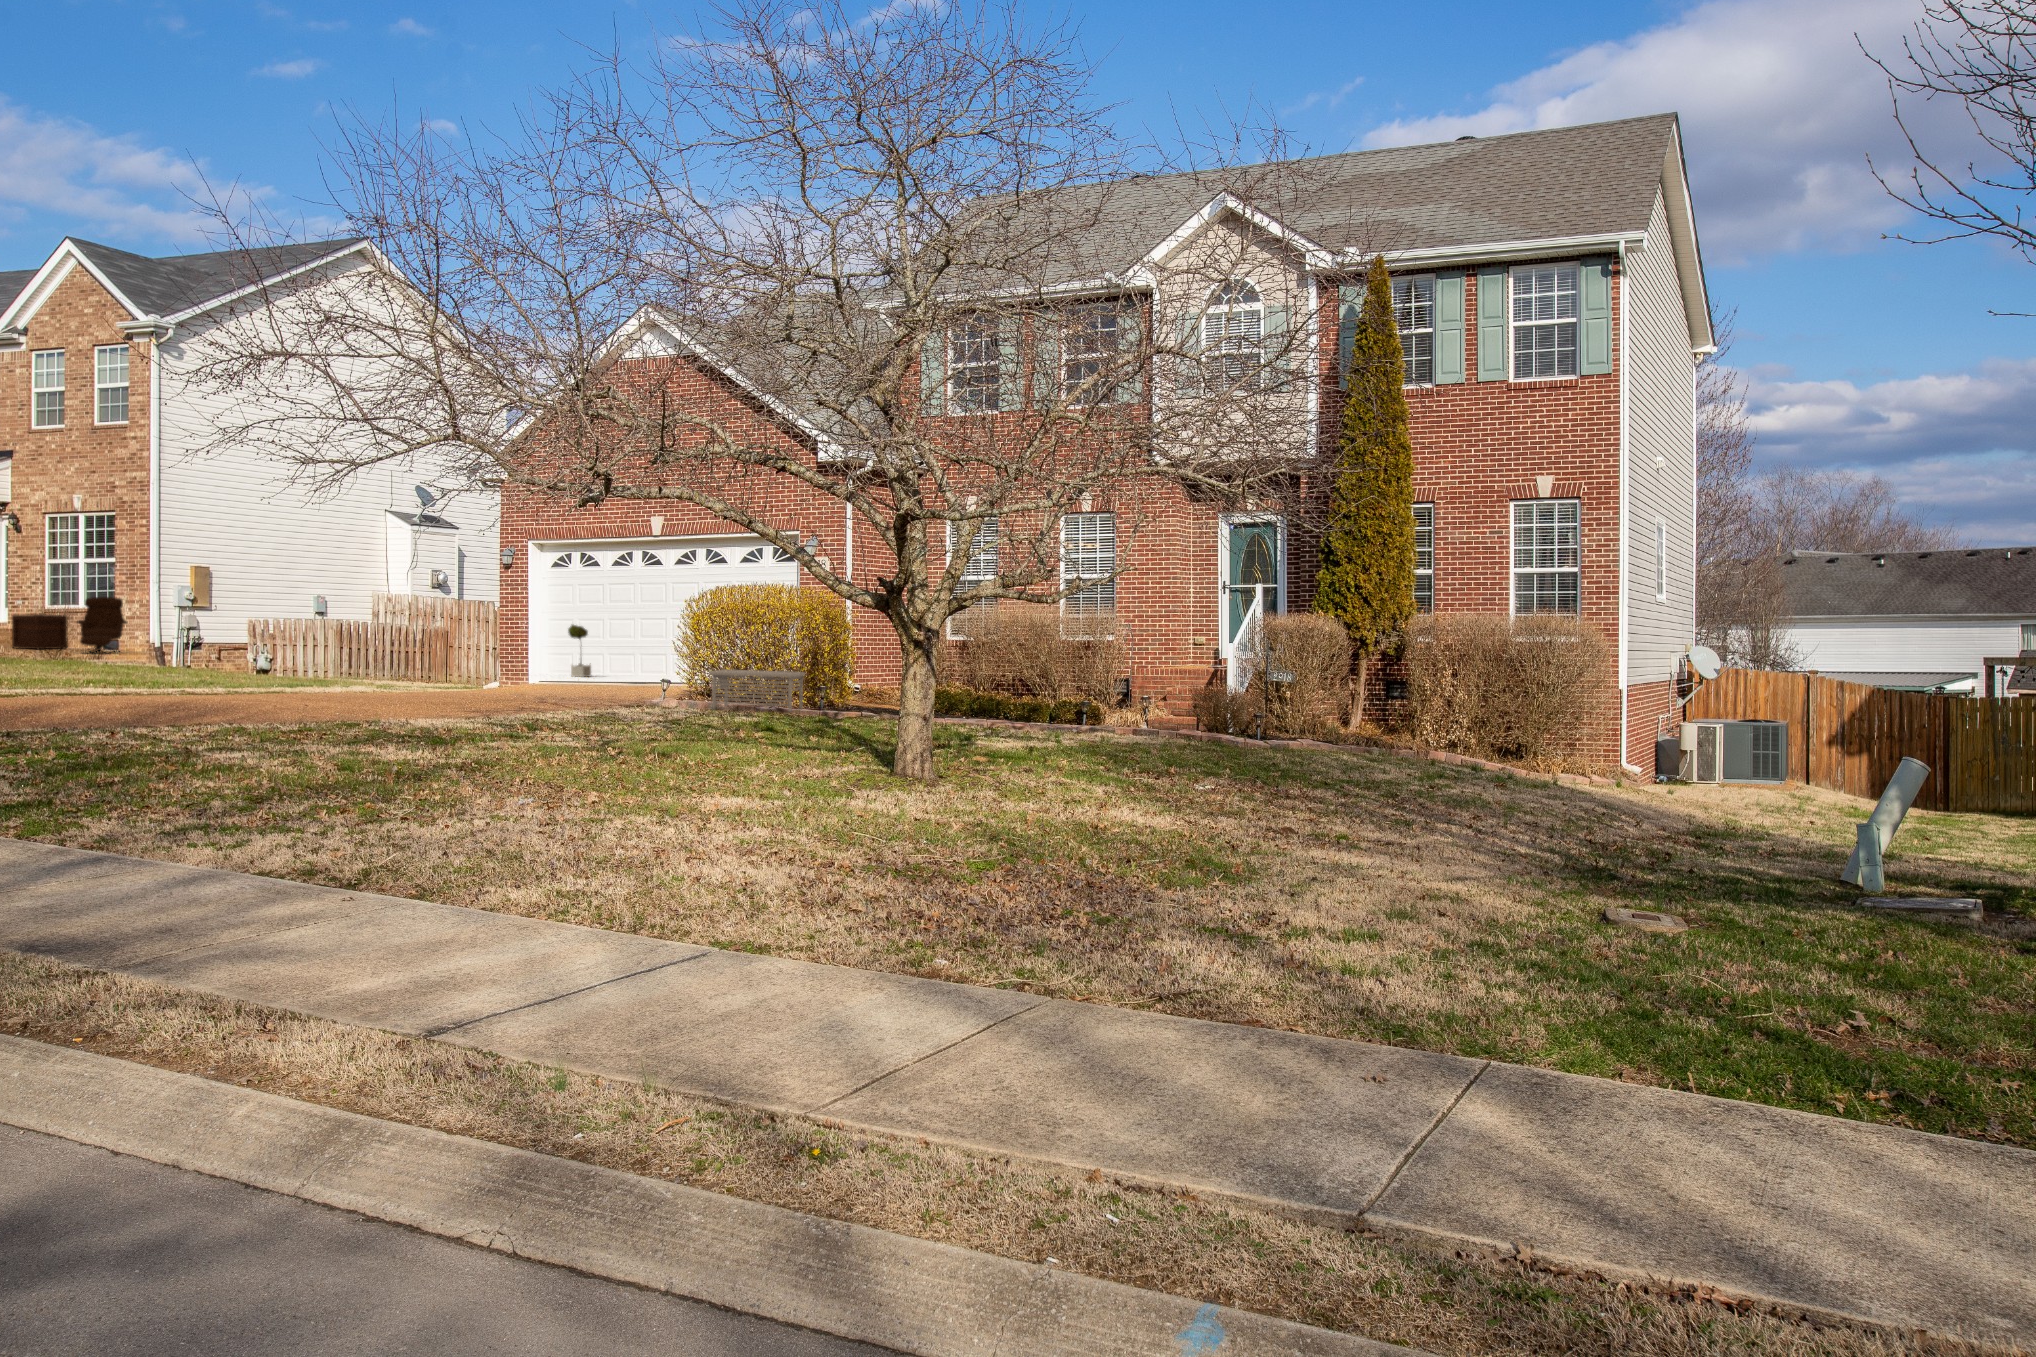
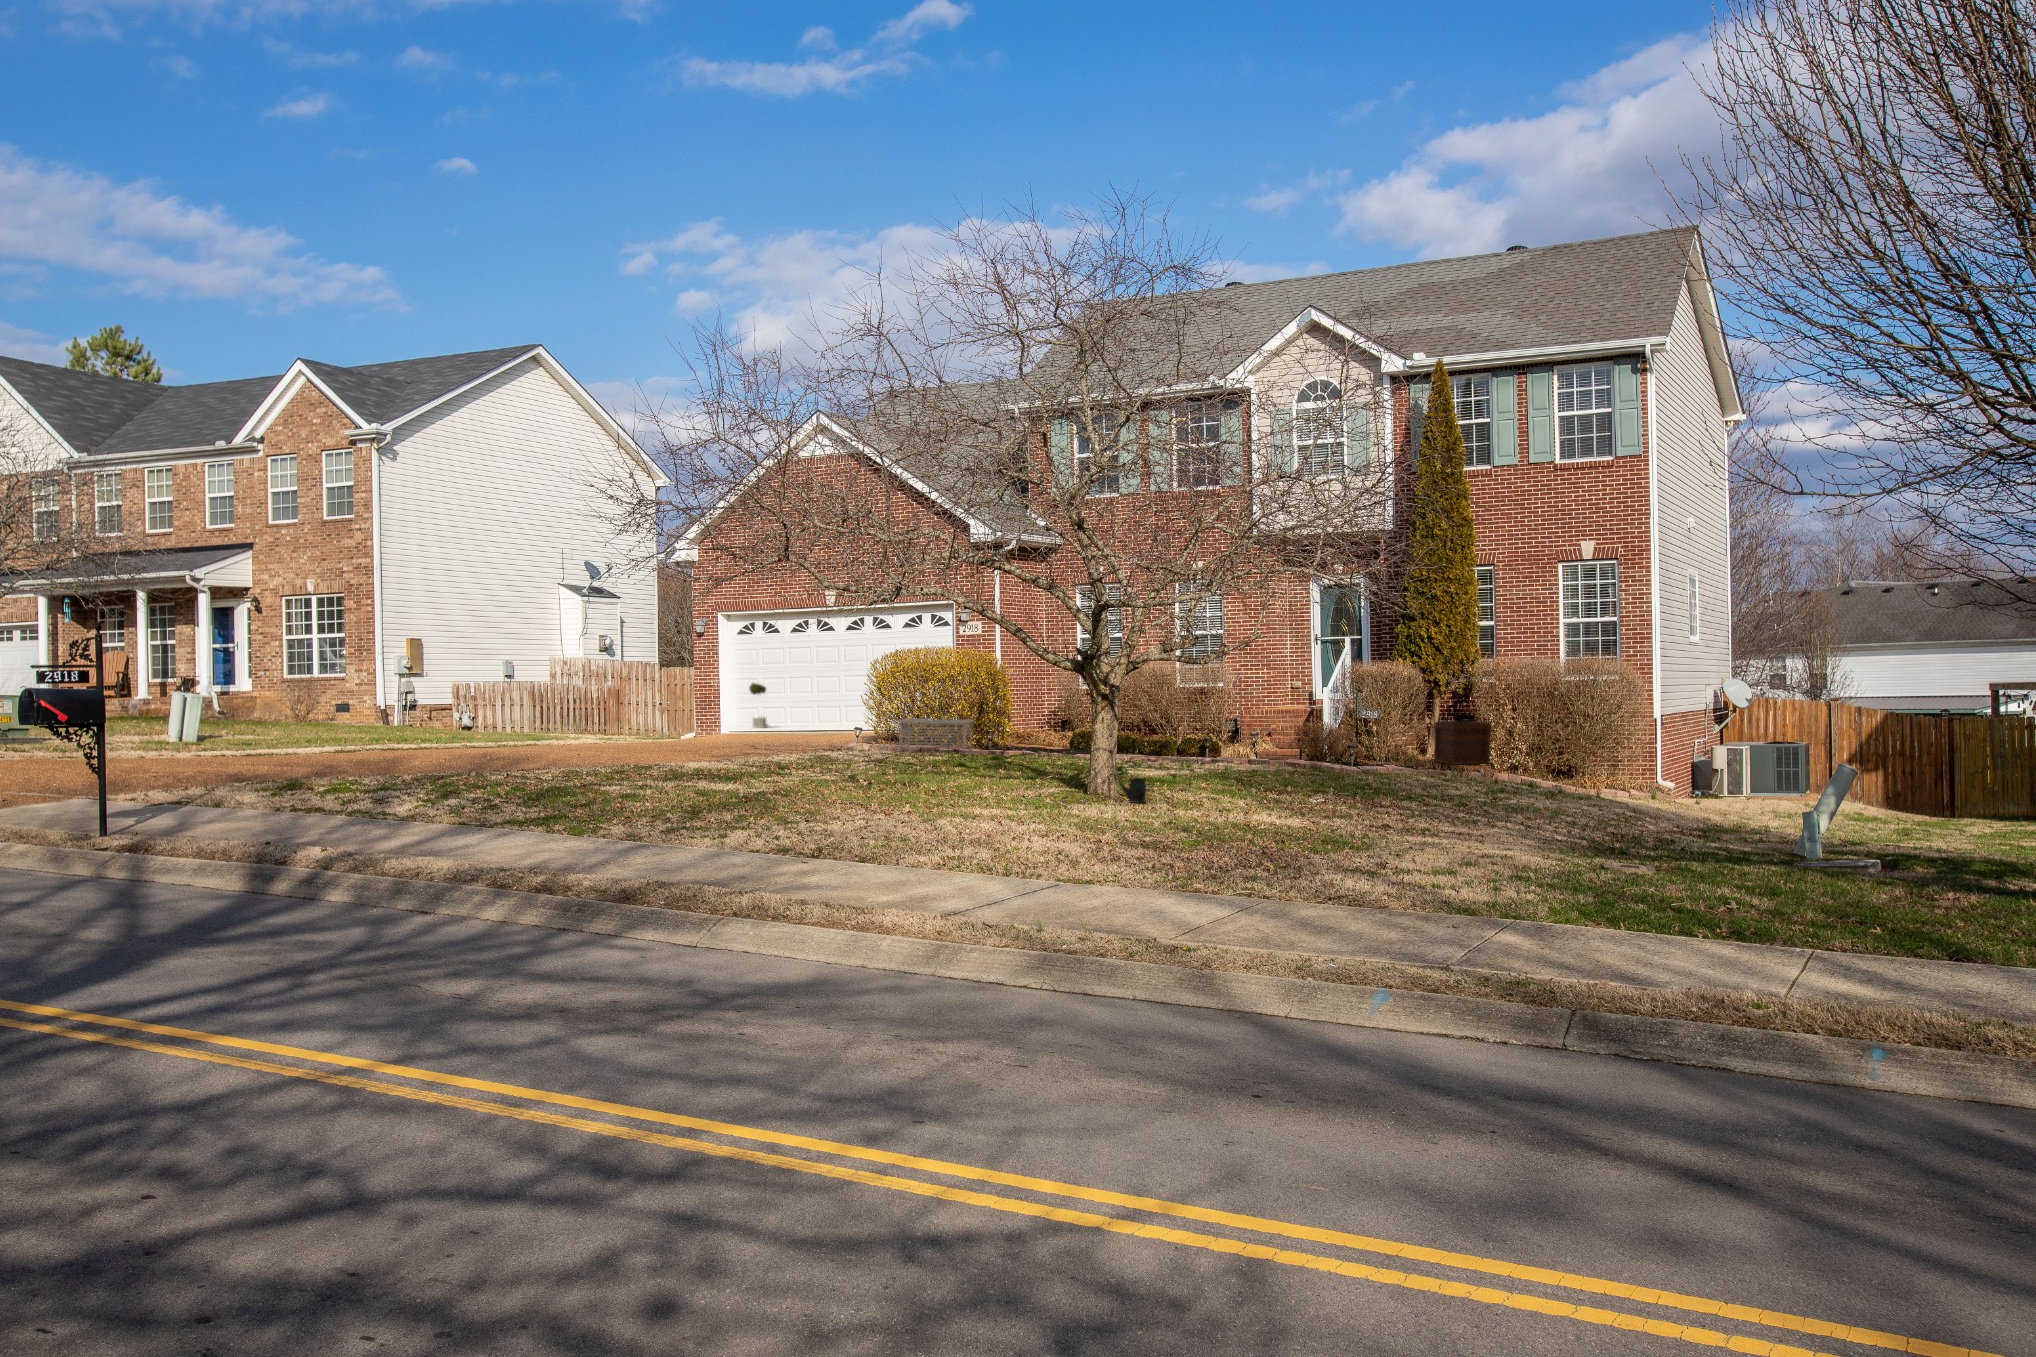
lounge chair: present [77,597,127,653] -> none [316,668,358,717]
wooden crate: present [12,614,68,649] -> present [1434,721,1491,765]
watering can: none [924,750,978,790] -> present [1117,778,1146,803]

